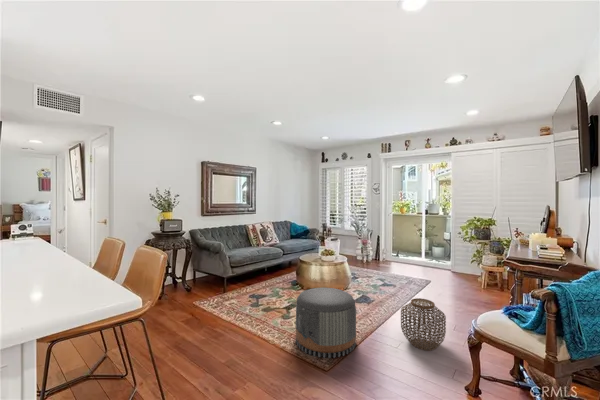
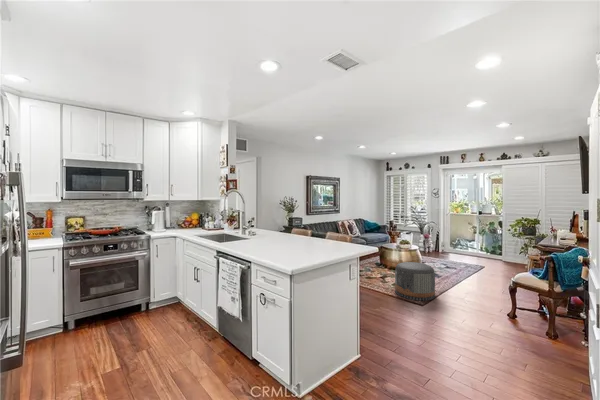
woven basket: present [401,298,446,351] -> none [464,270,496,301]

